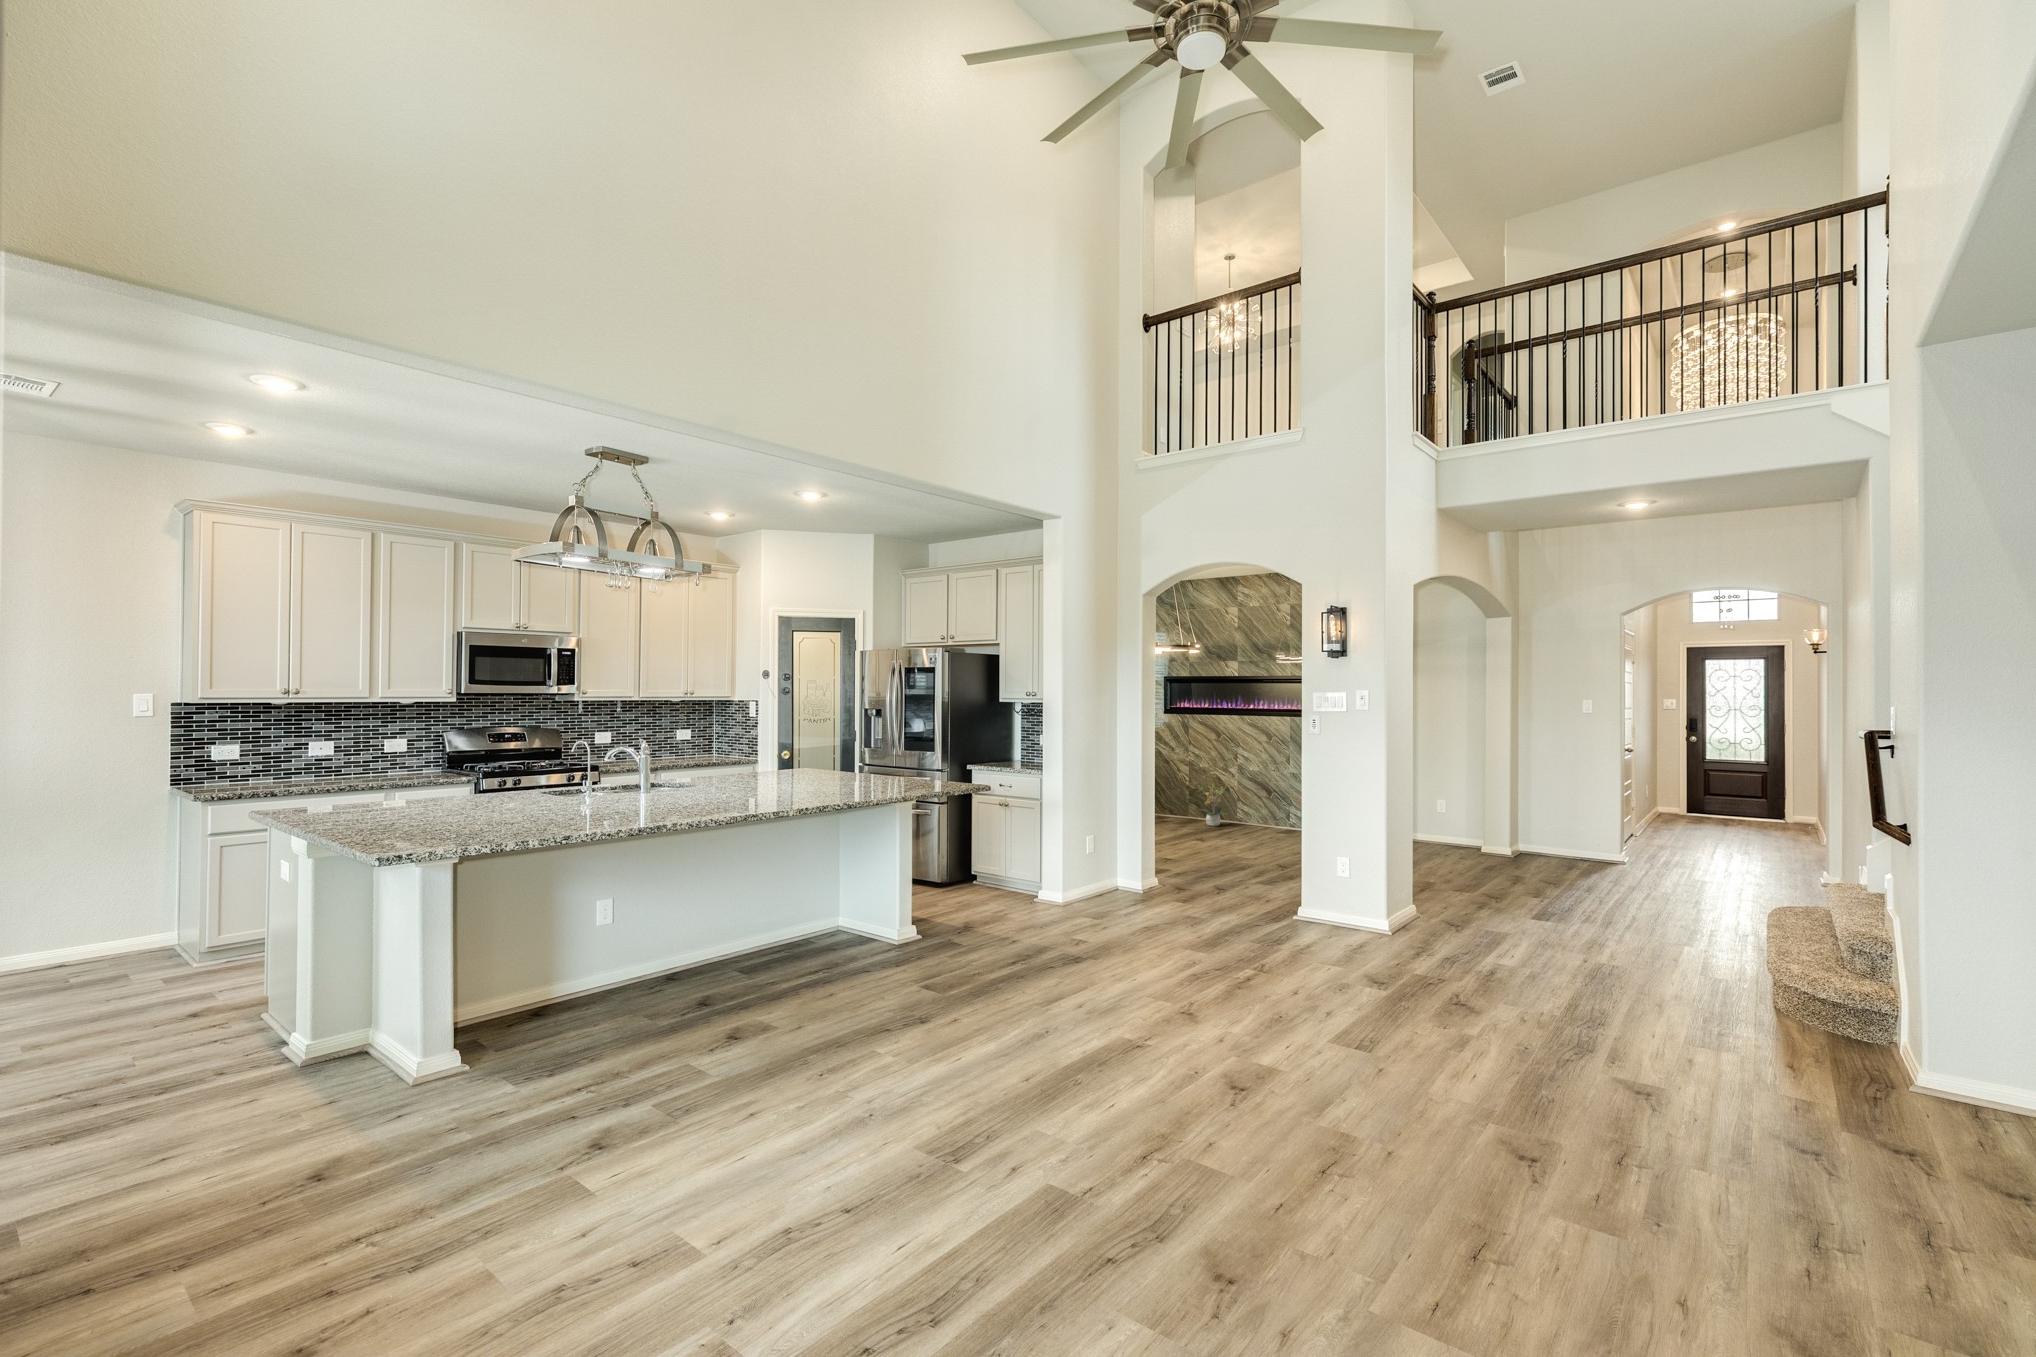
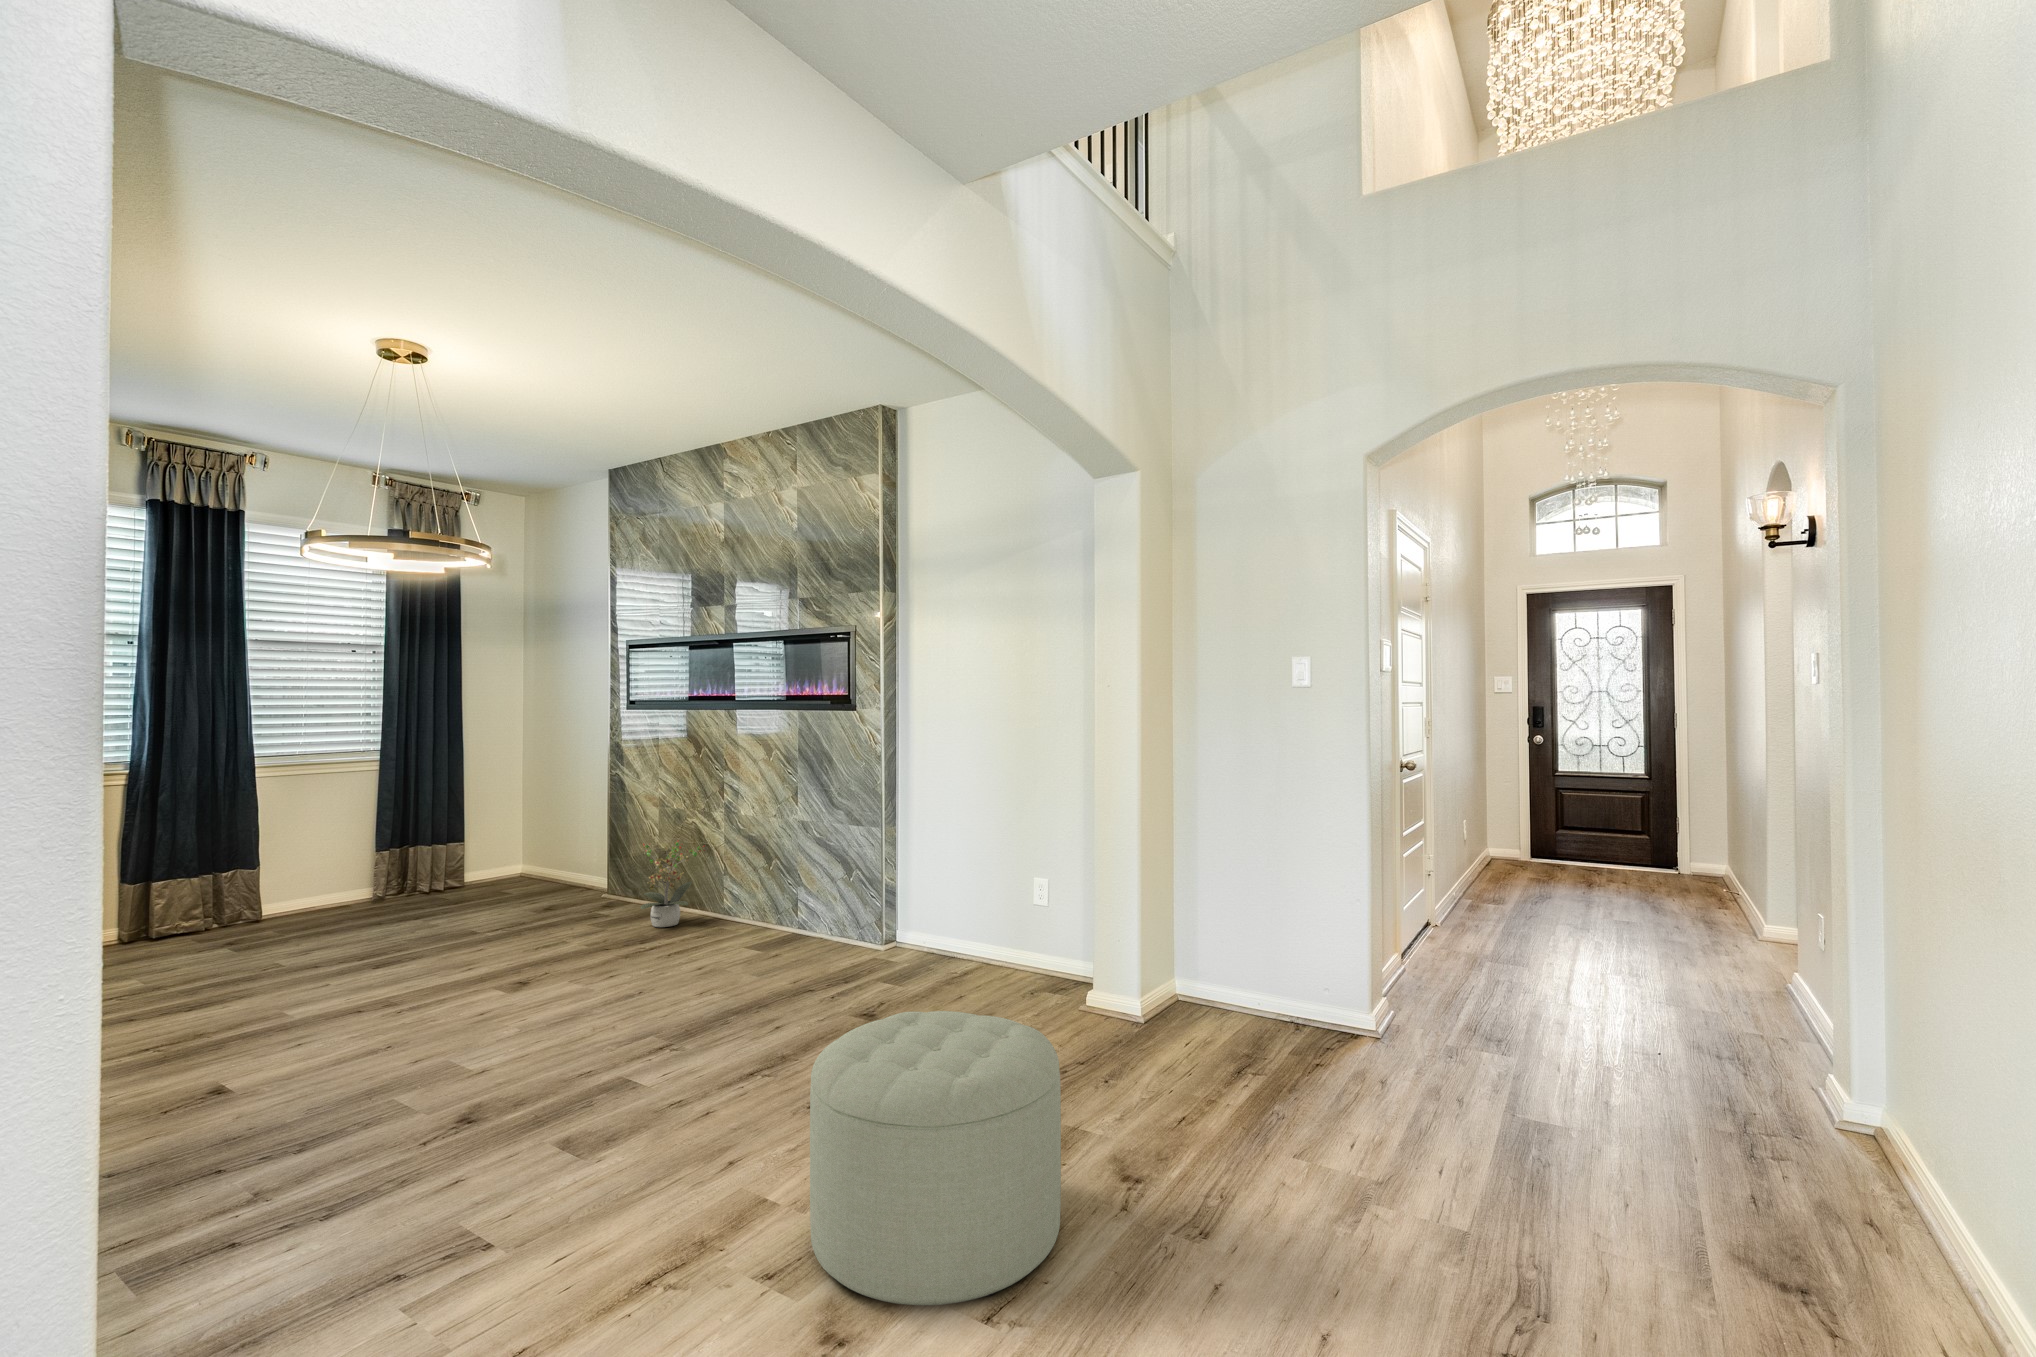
ottoman: none [1444,827,1530,897] -> present [810,1011,1061,1305]

